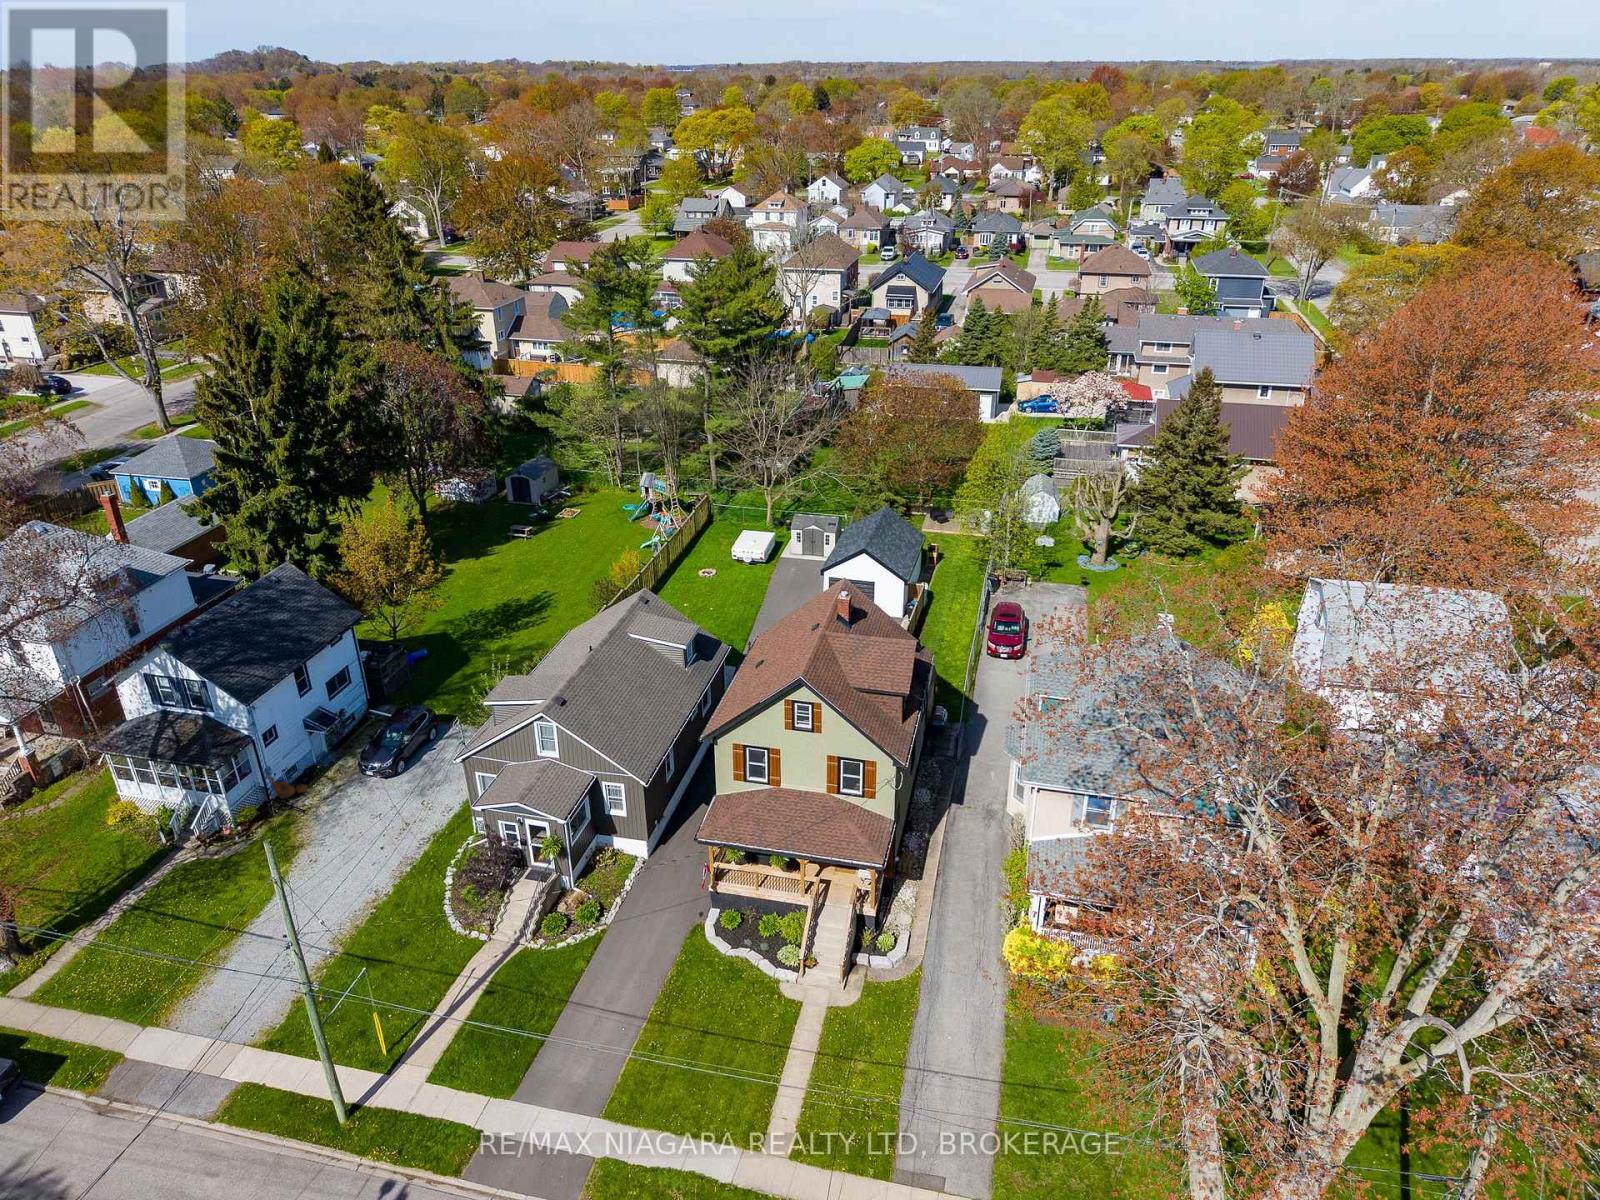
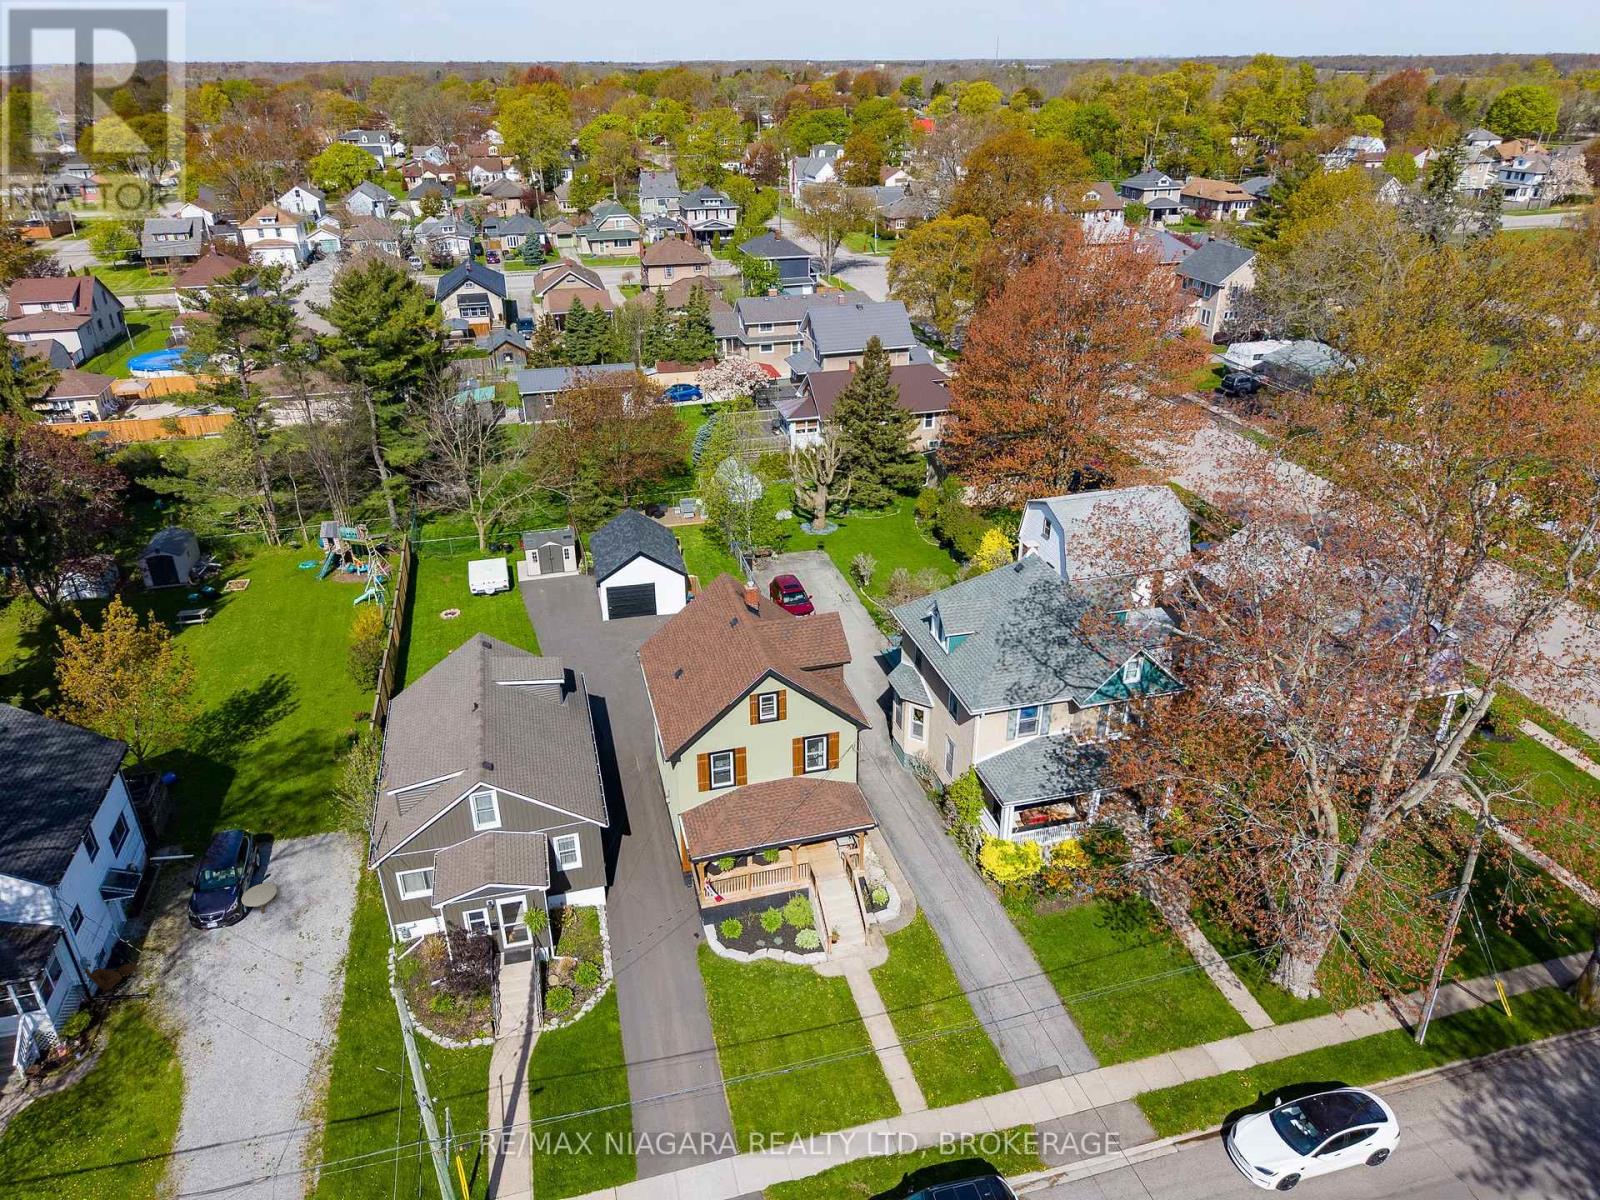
round table: none [397,755,425,779] -> present [241,883,277,914]

